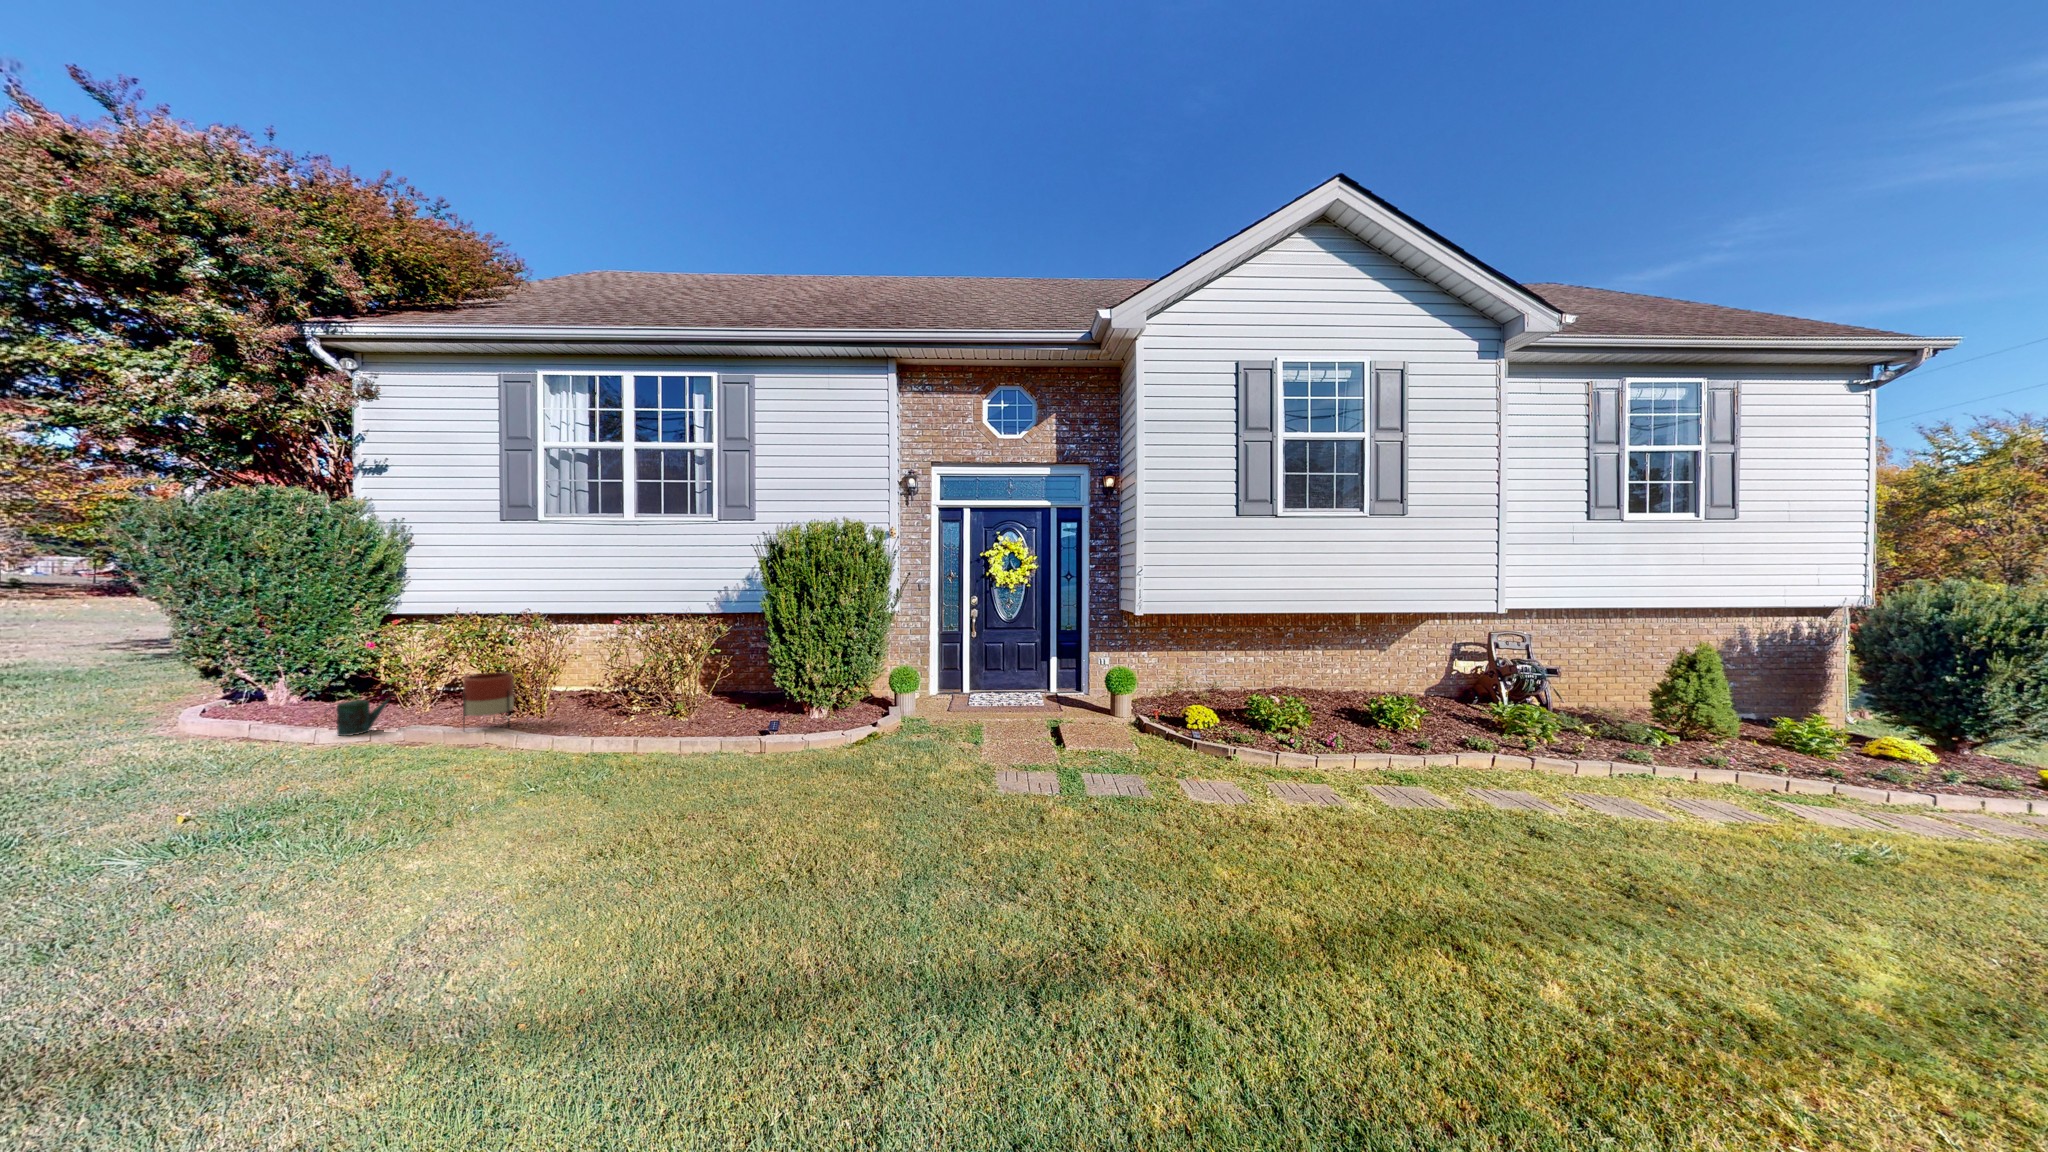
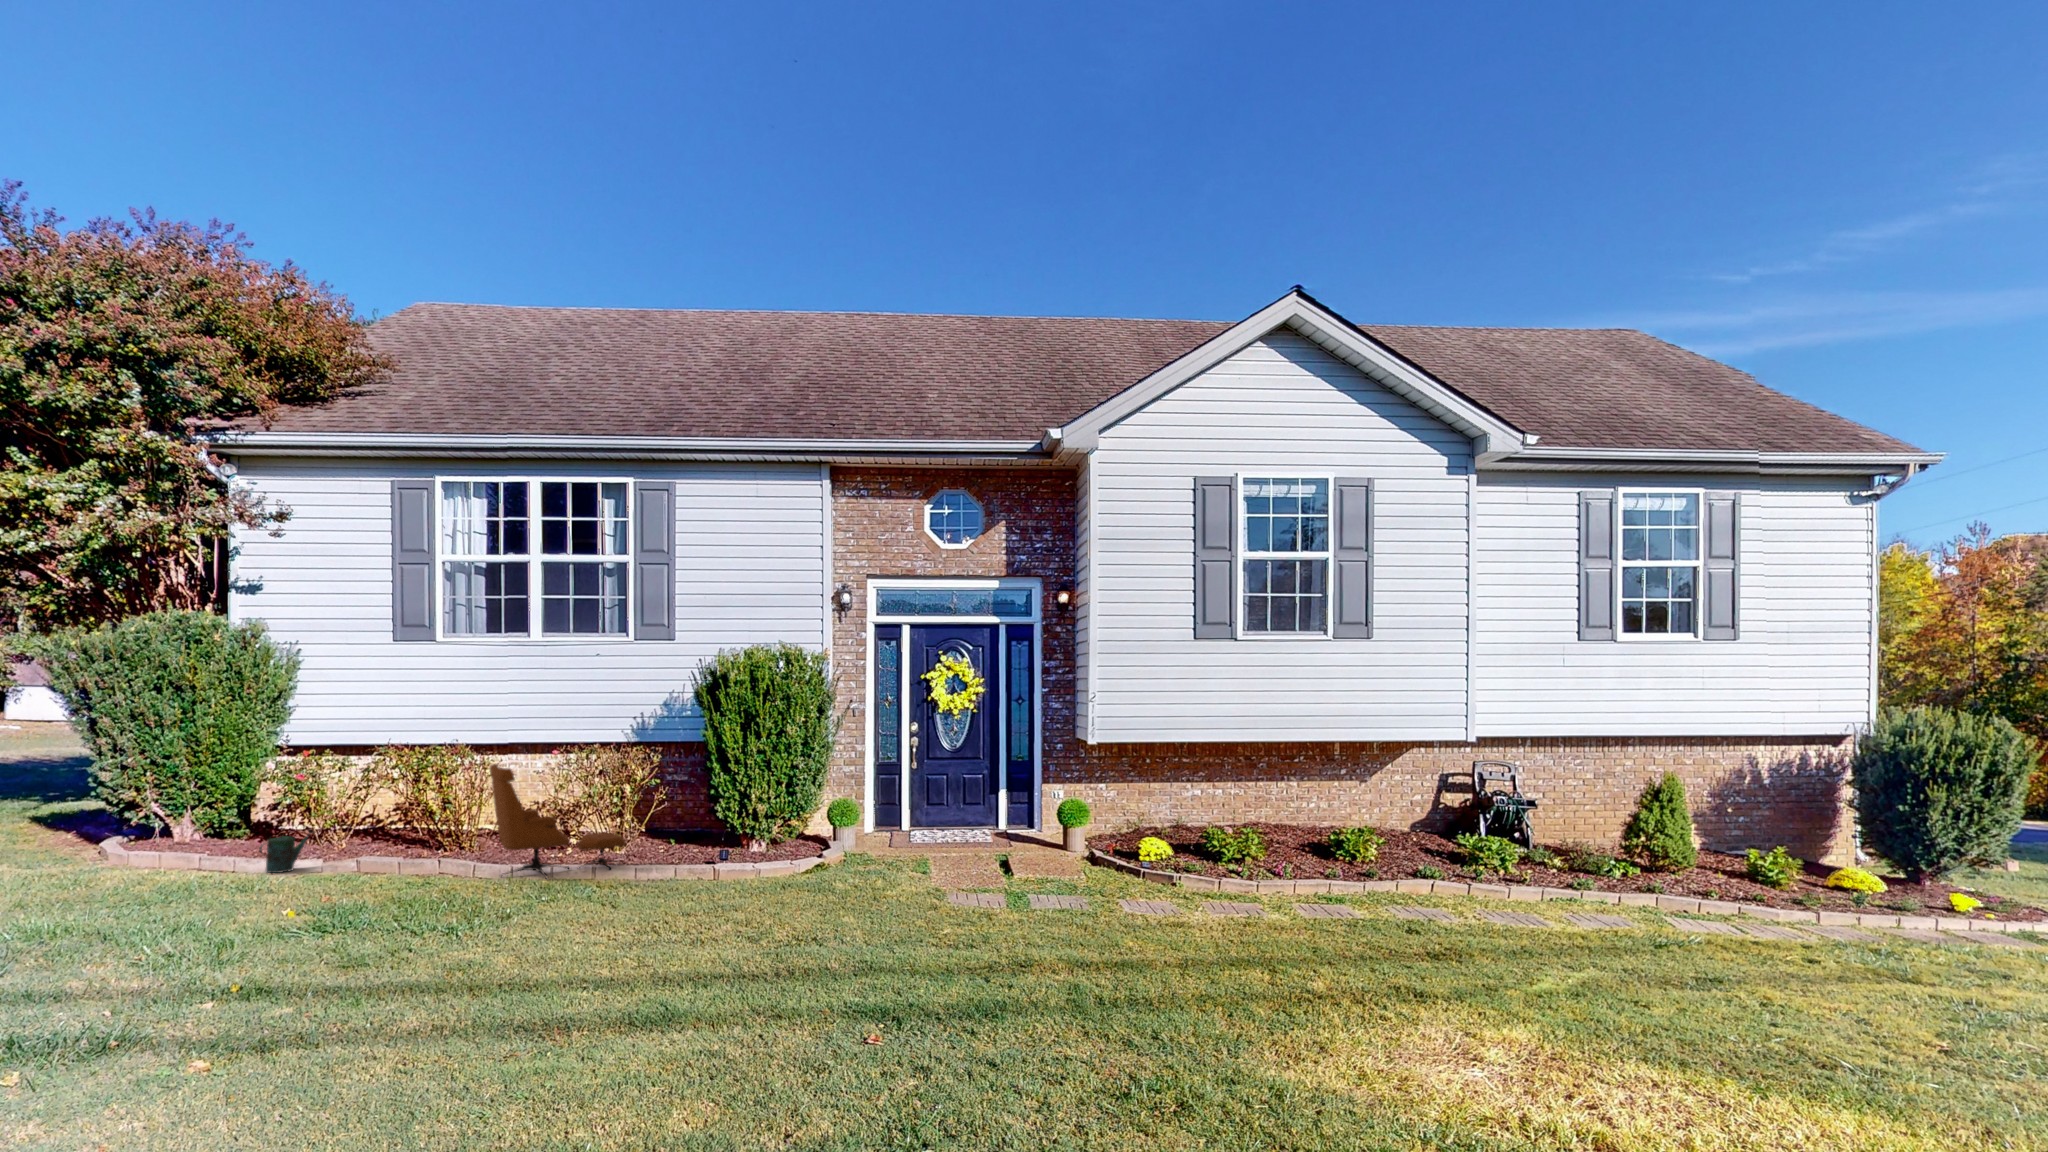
lounge chair: none [535,633,691,747] -> present [490,764,626,878]
planter: present [463,672,514,717] -> none [390,807,438,869]

